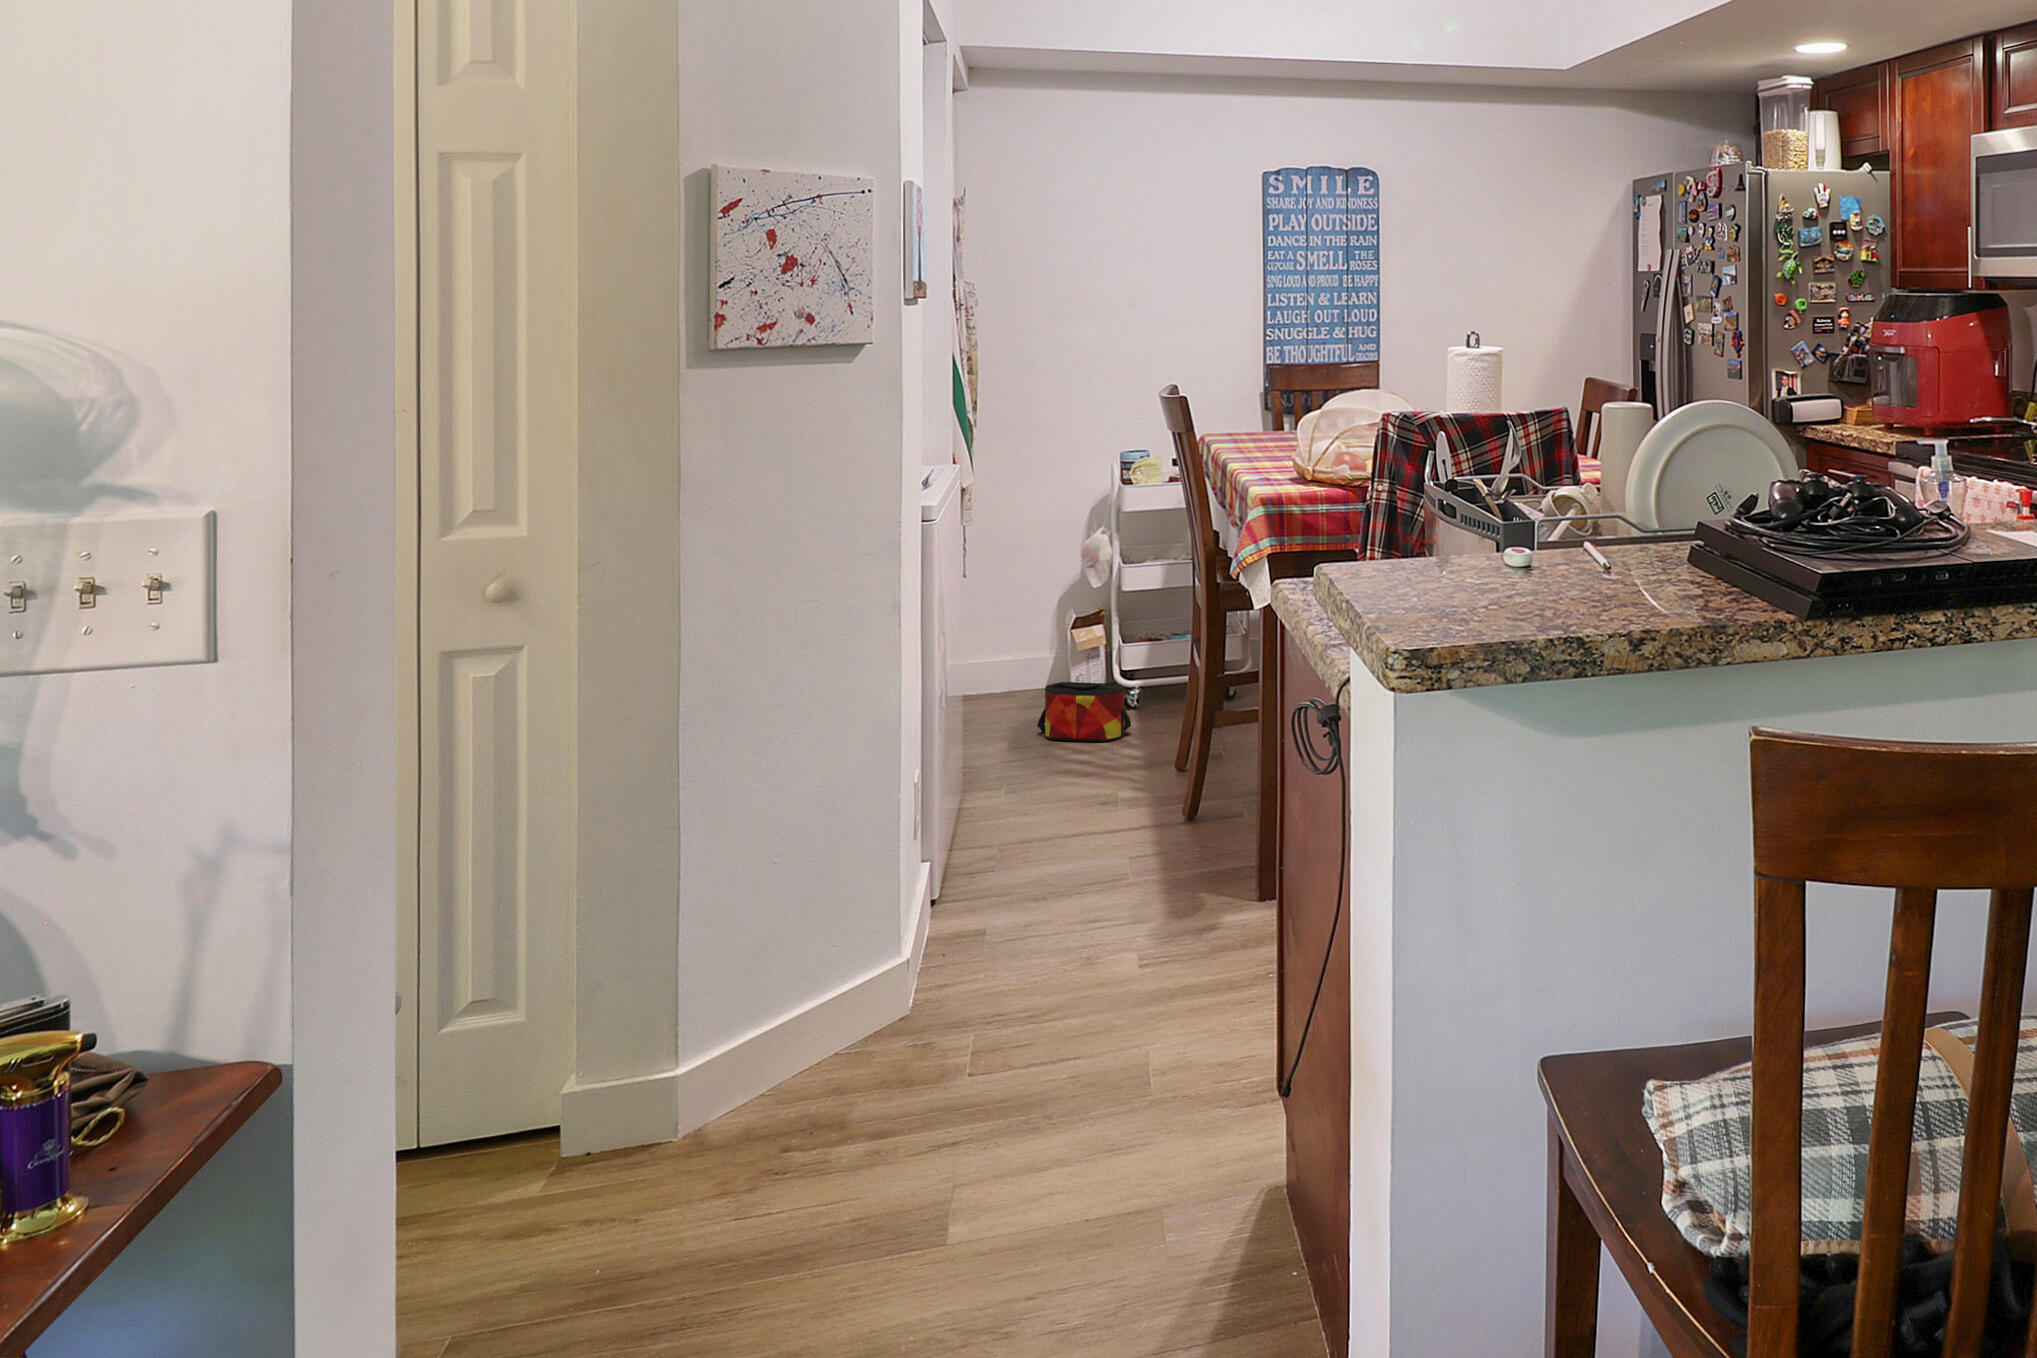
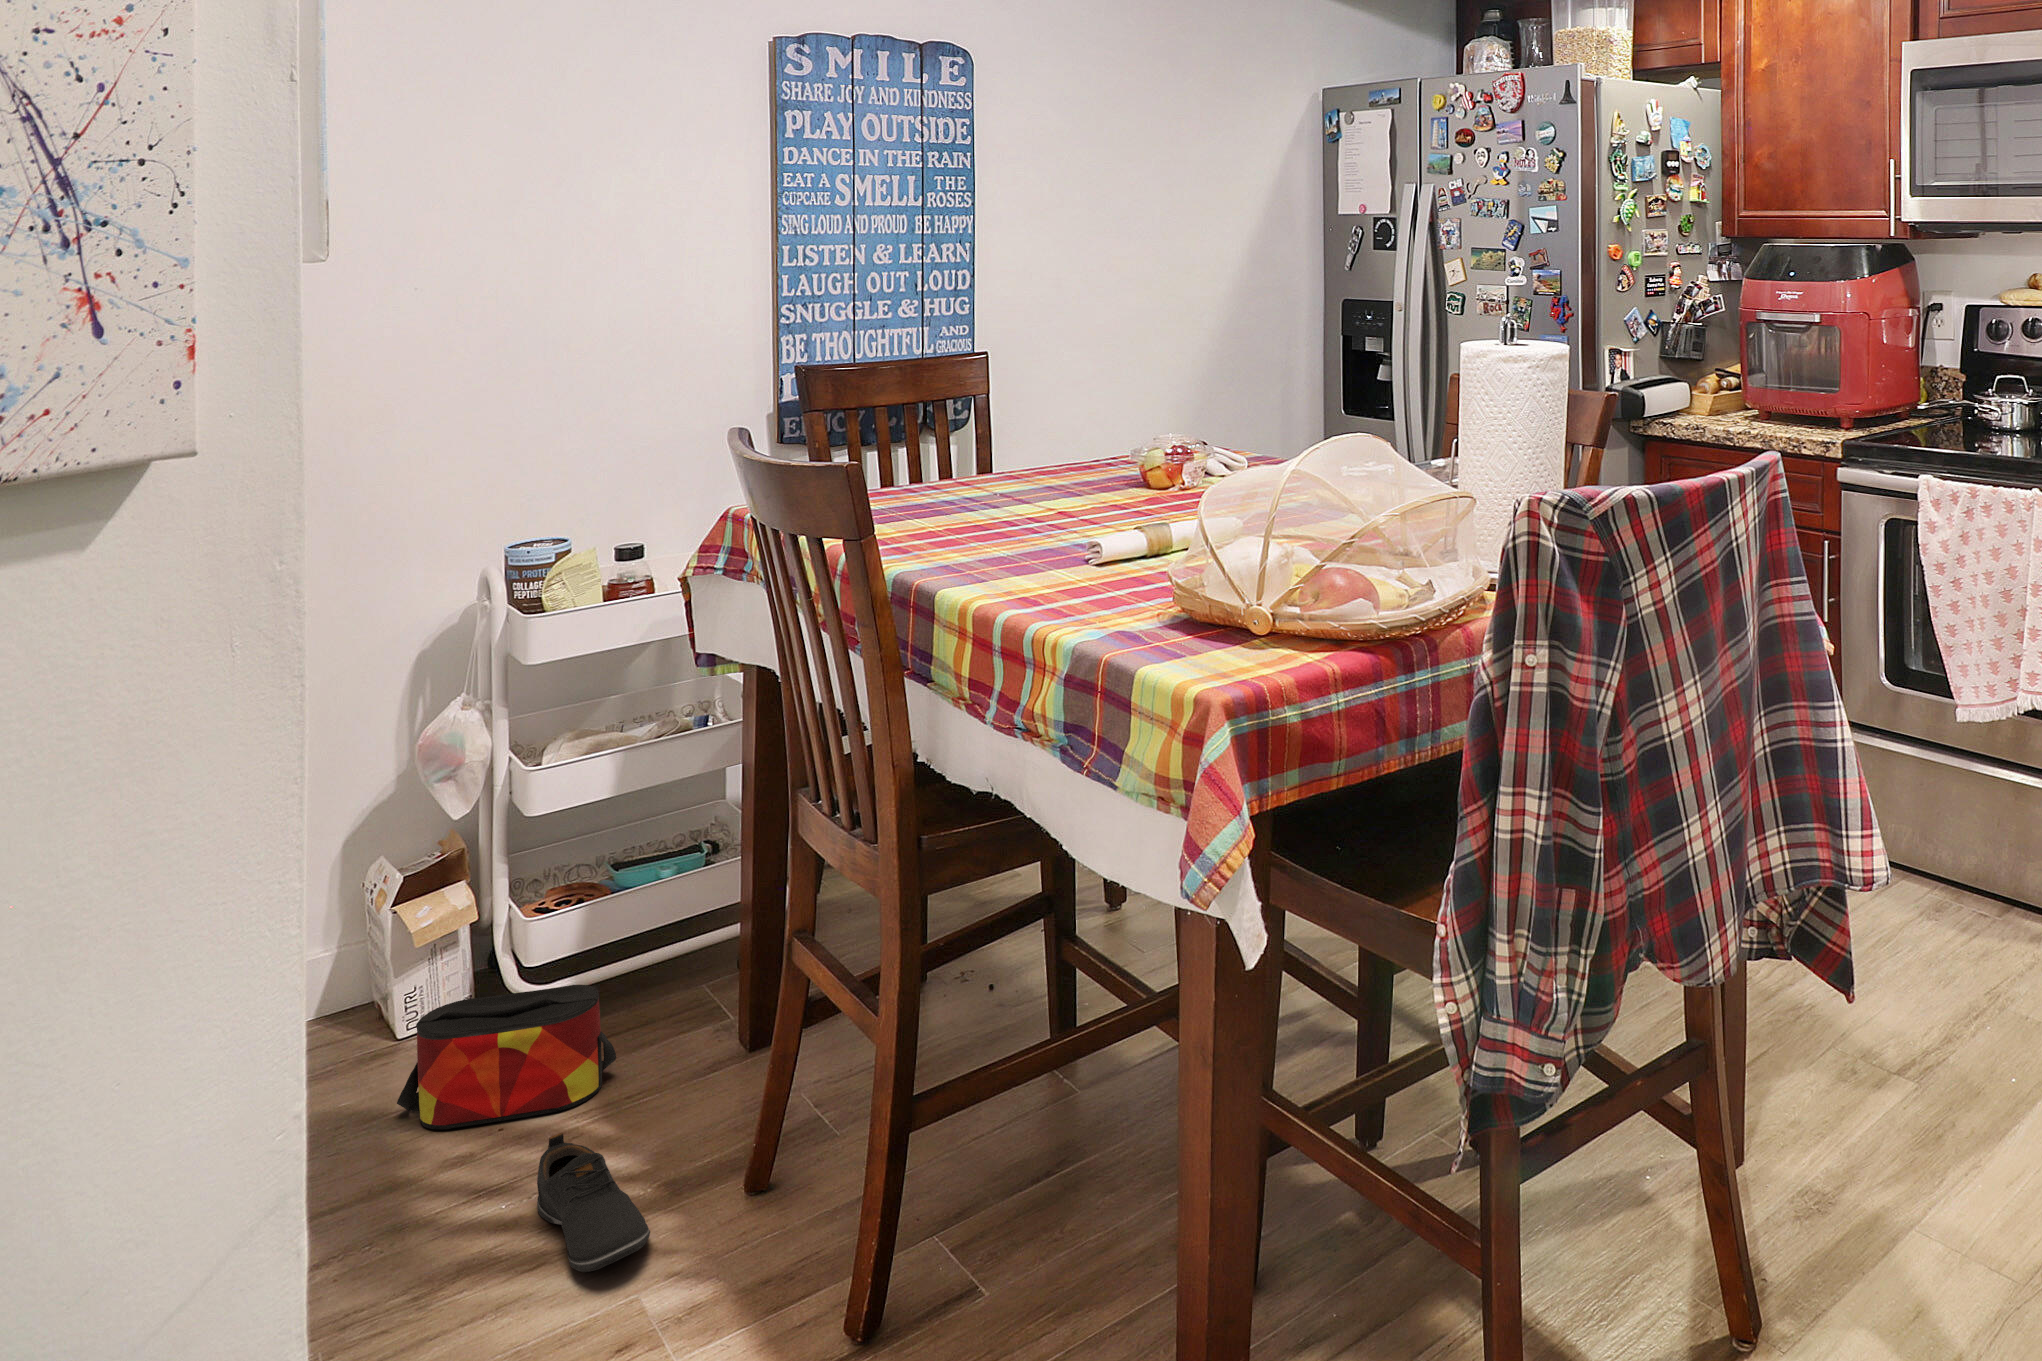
shoe: none [1075,737,1114,789] -> present [537,1133,650,1272]

